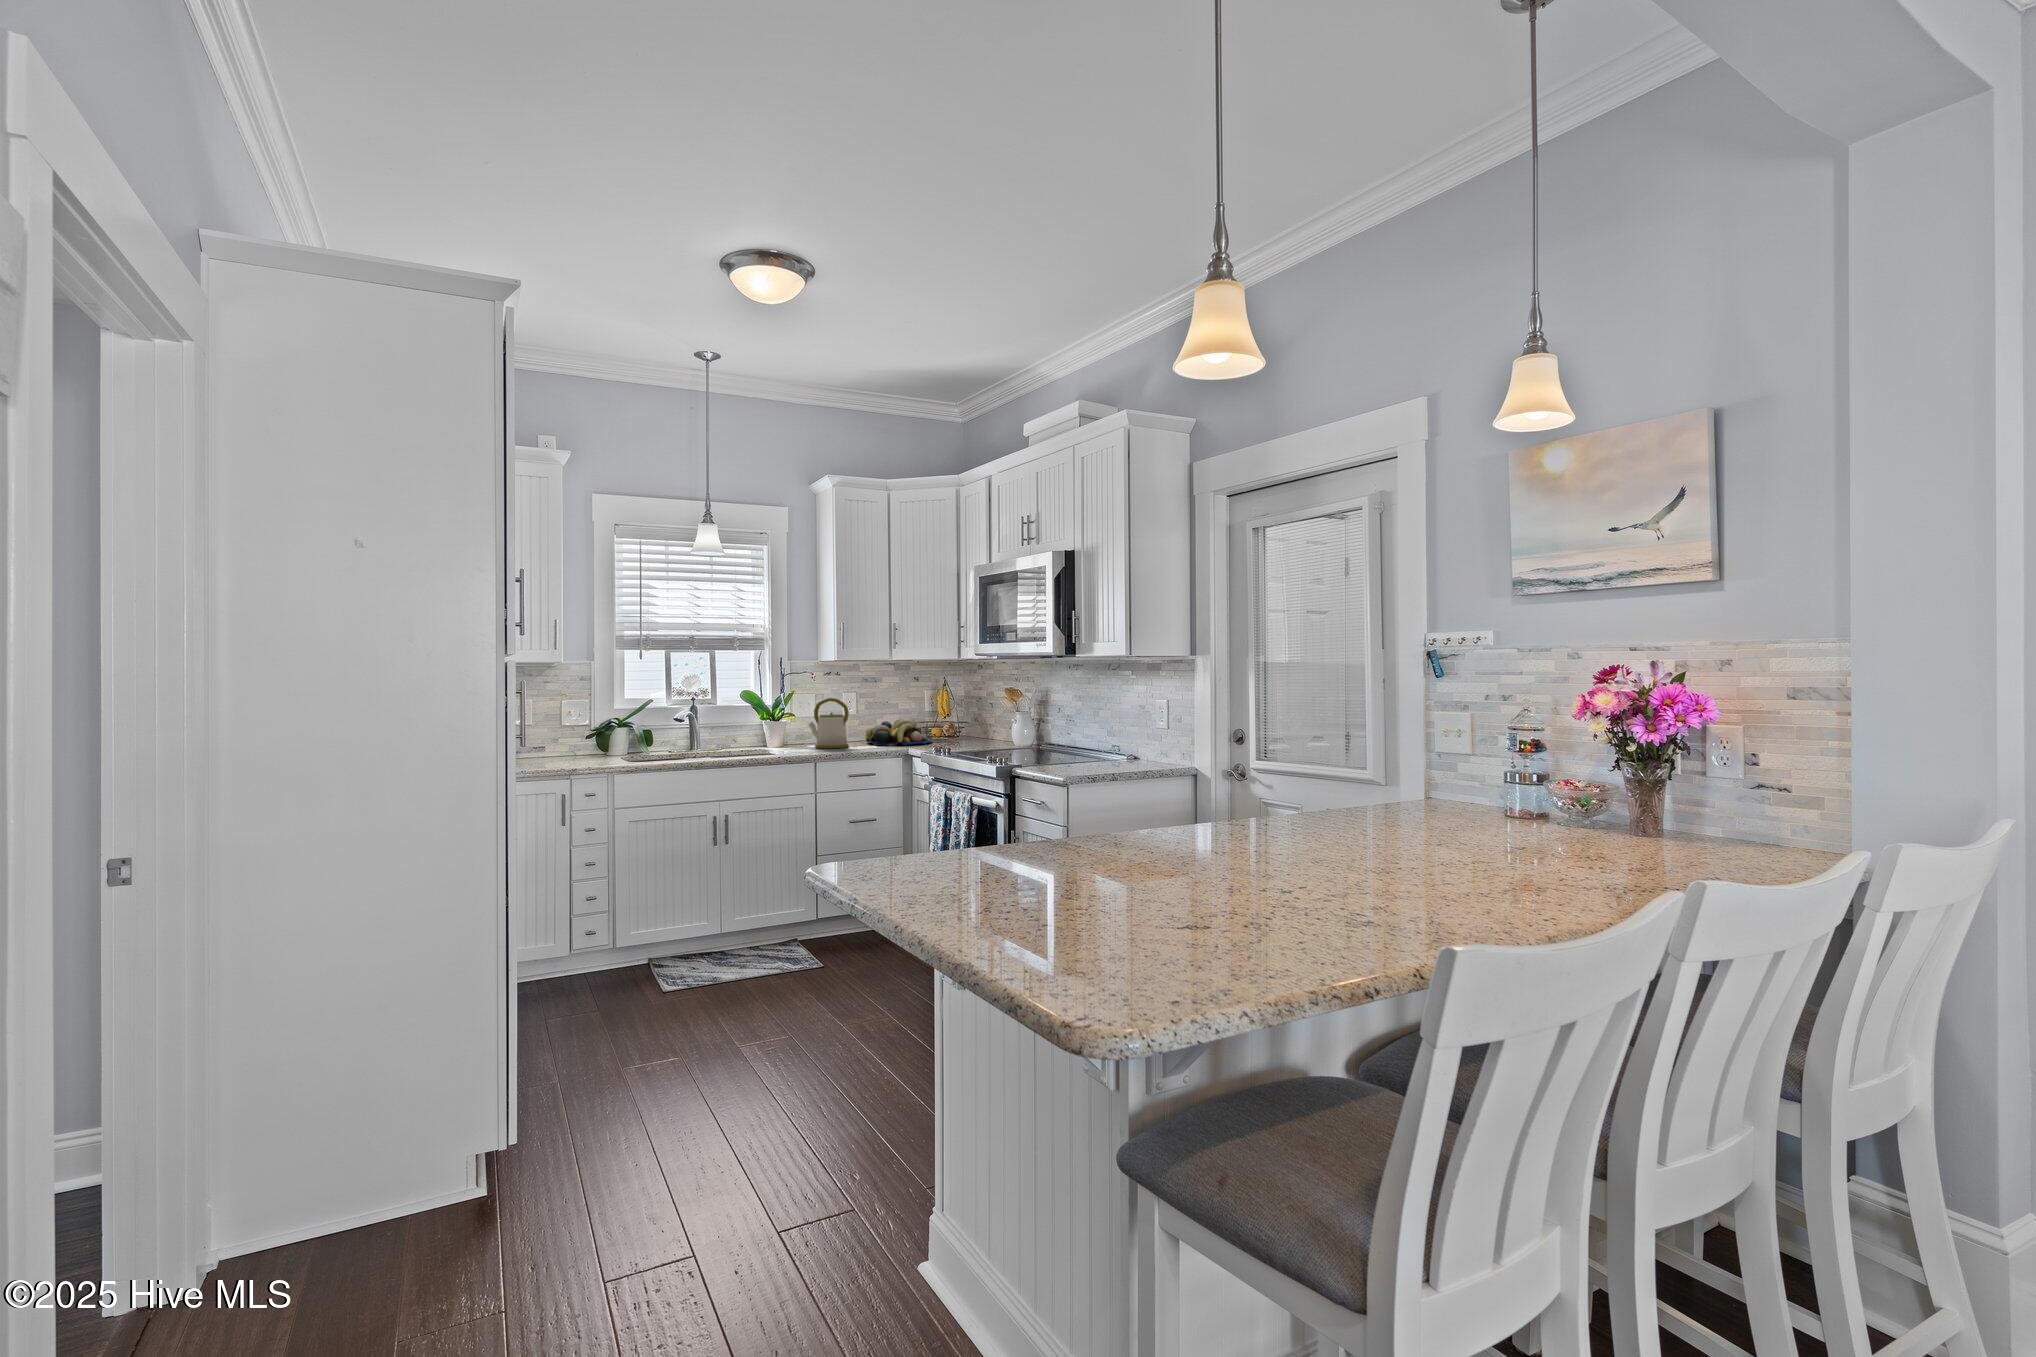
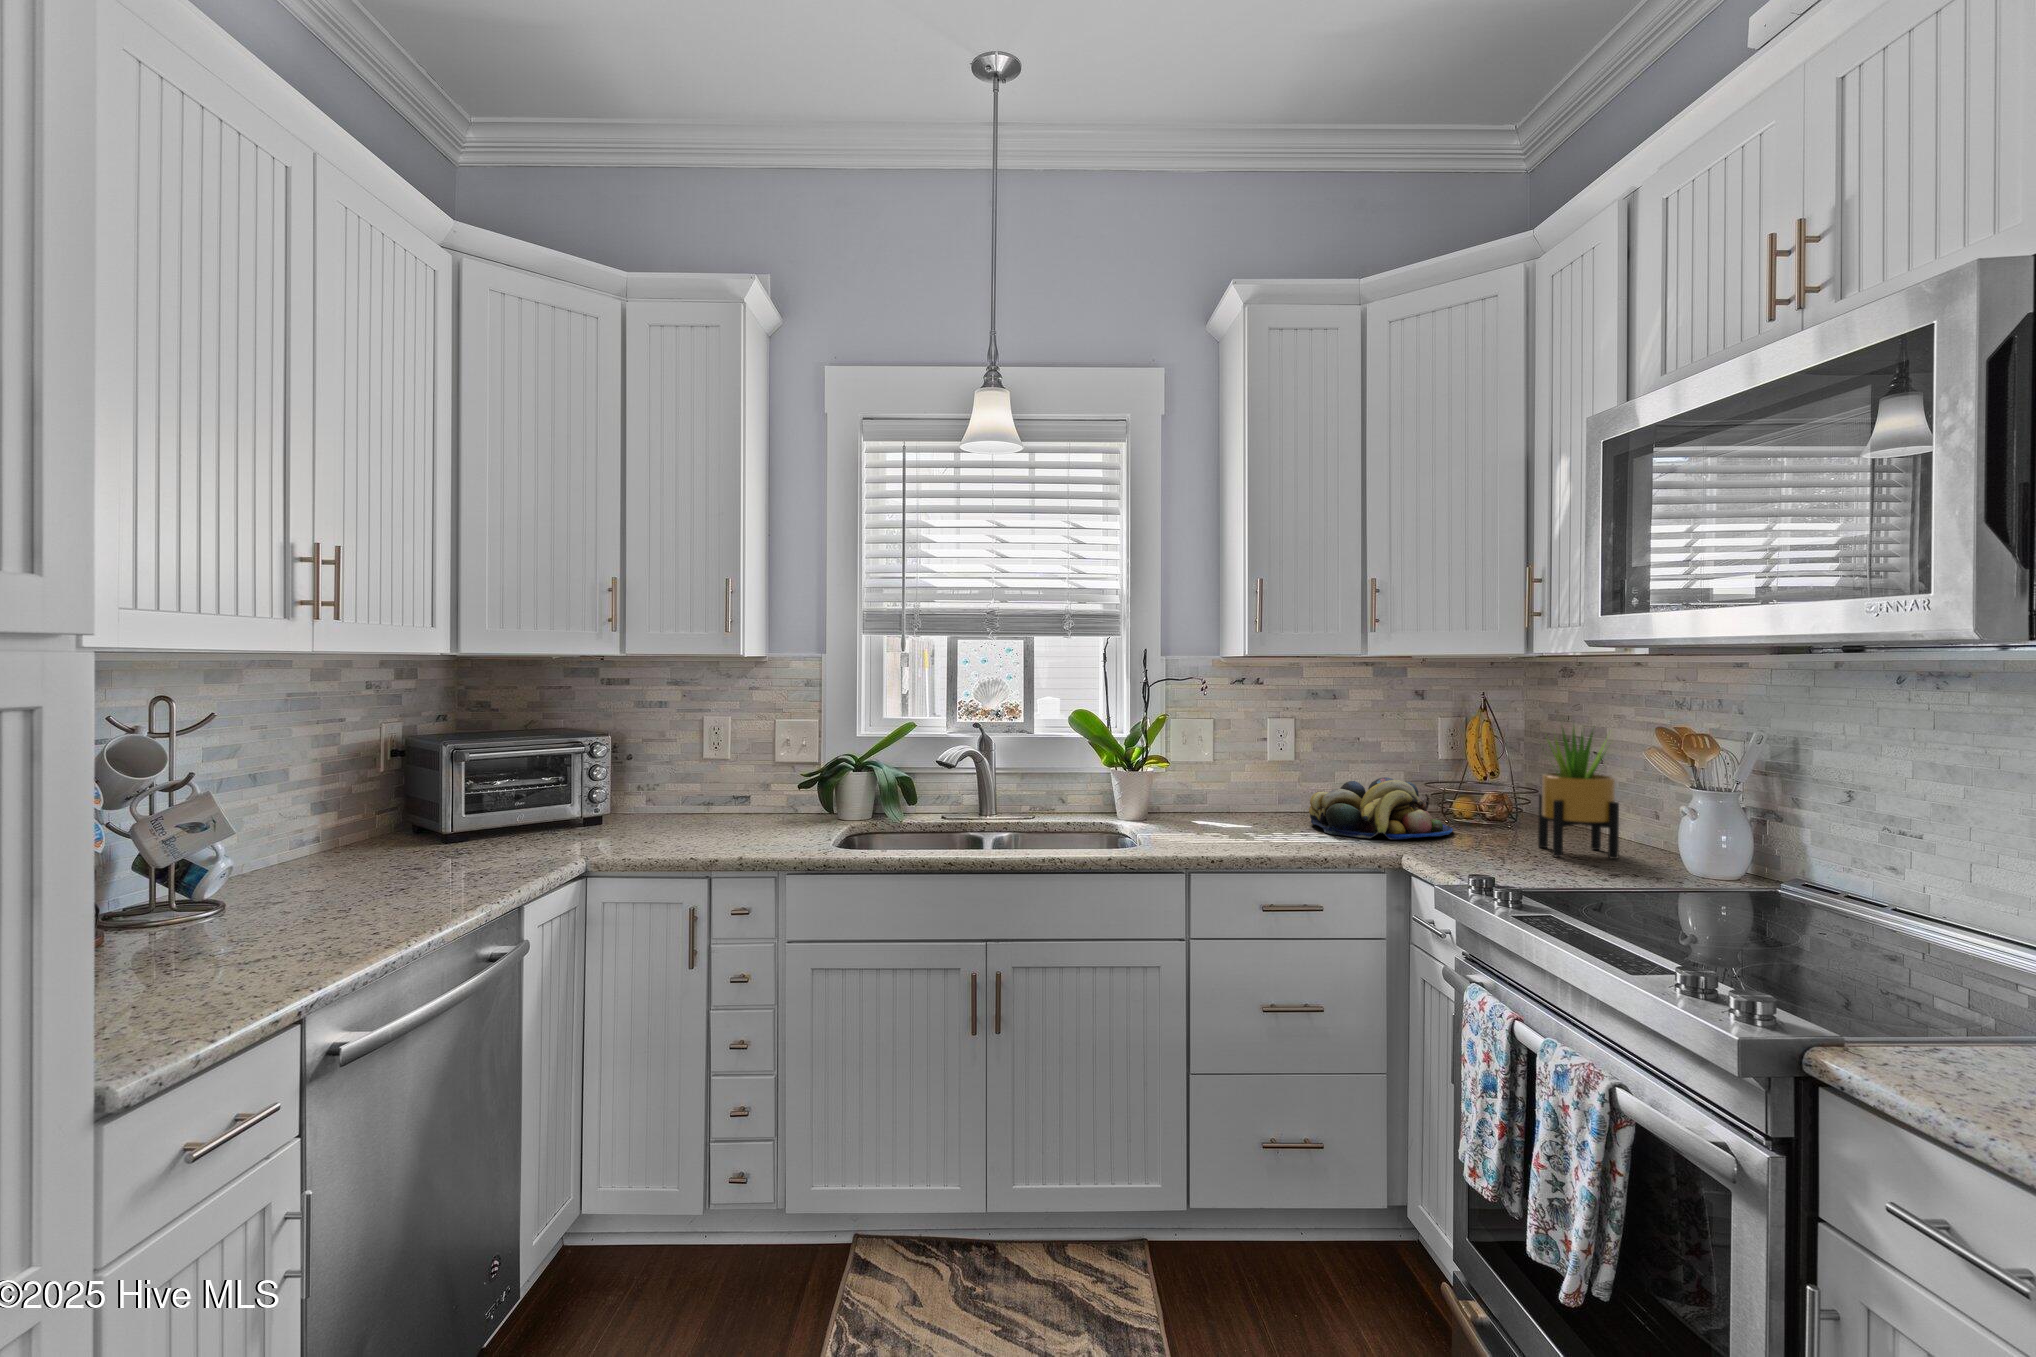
potted plant: none [964,687,998,746] -> present [1538,729,1619,859]
kettle: present [808,698,849,748] -> none [1190,733,1272,838]

